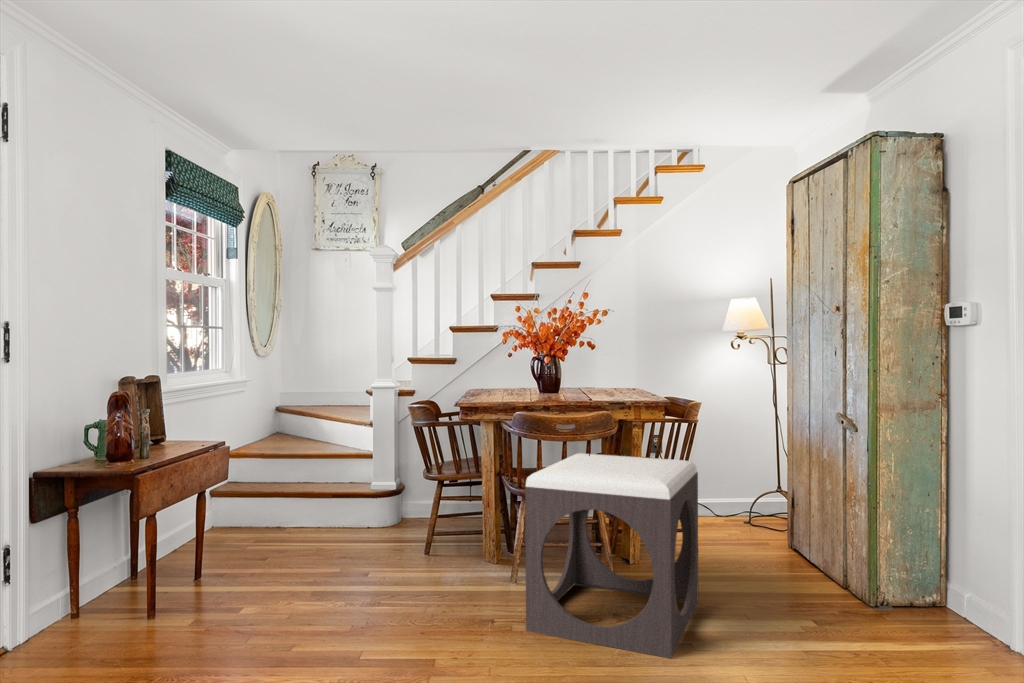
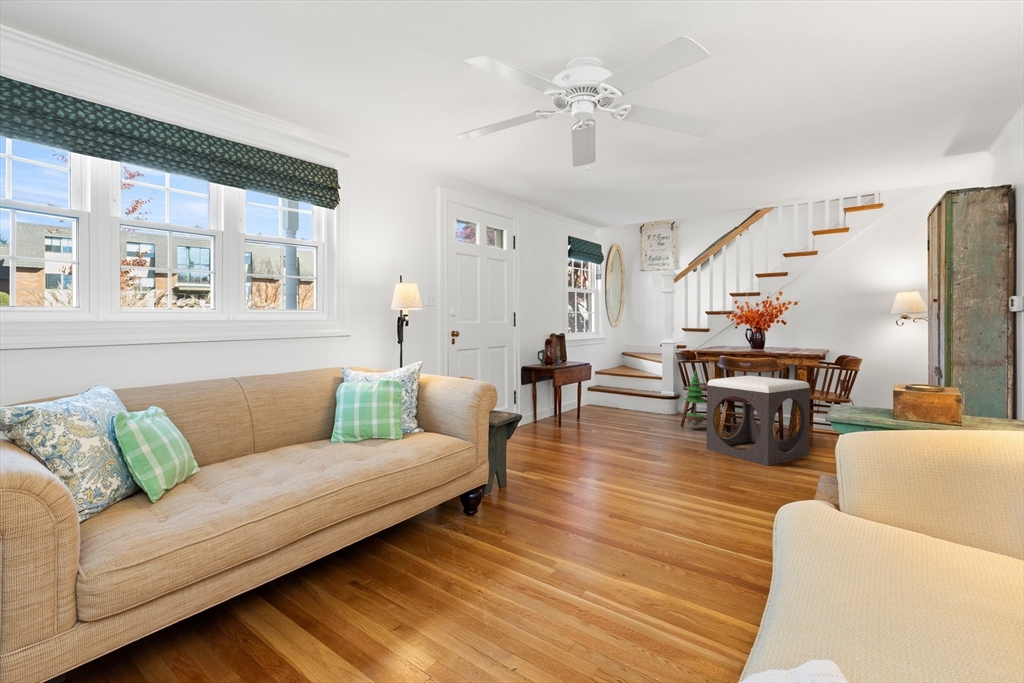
potted tree: none [442,443,486,567] -> present [684,370,706,429]

